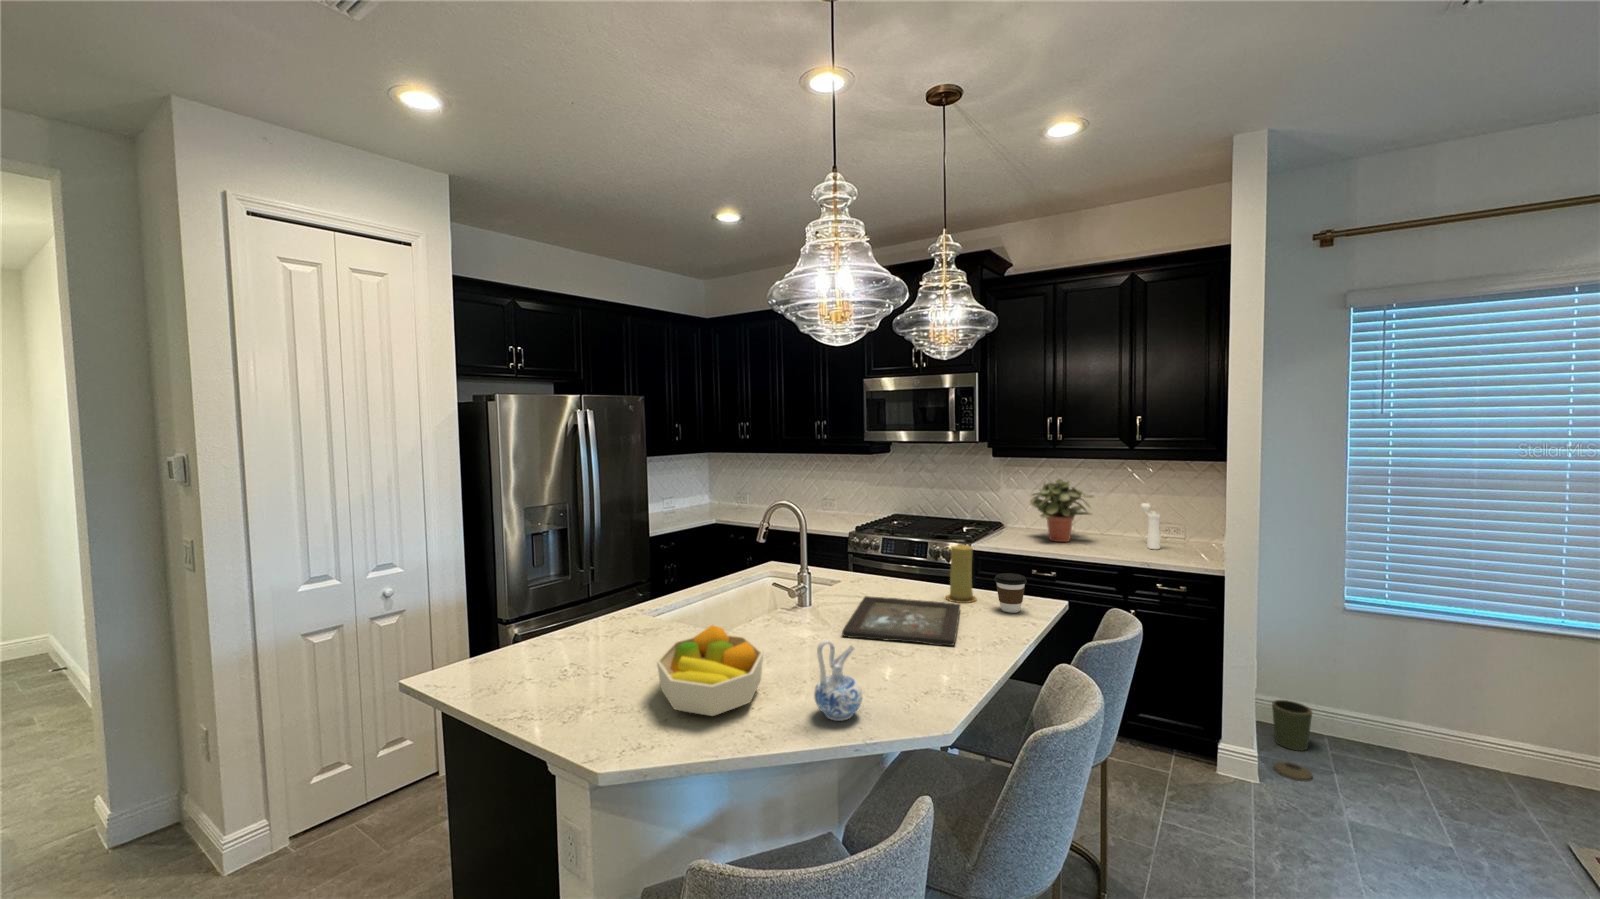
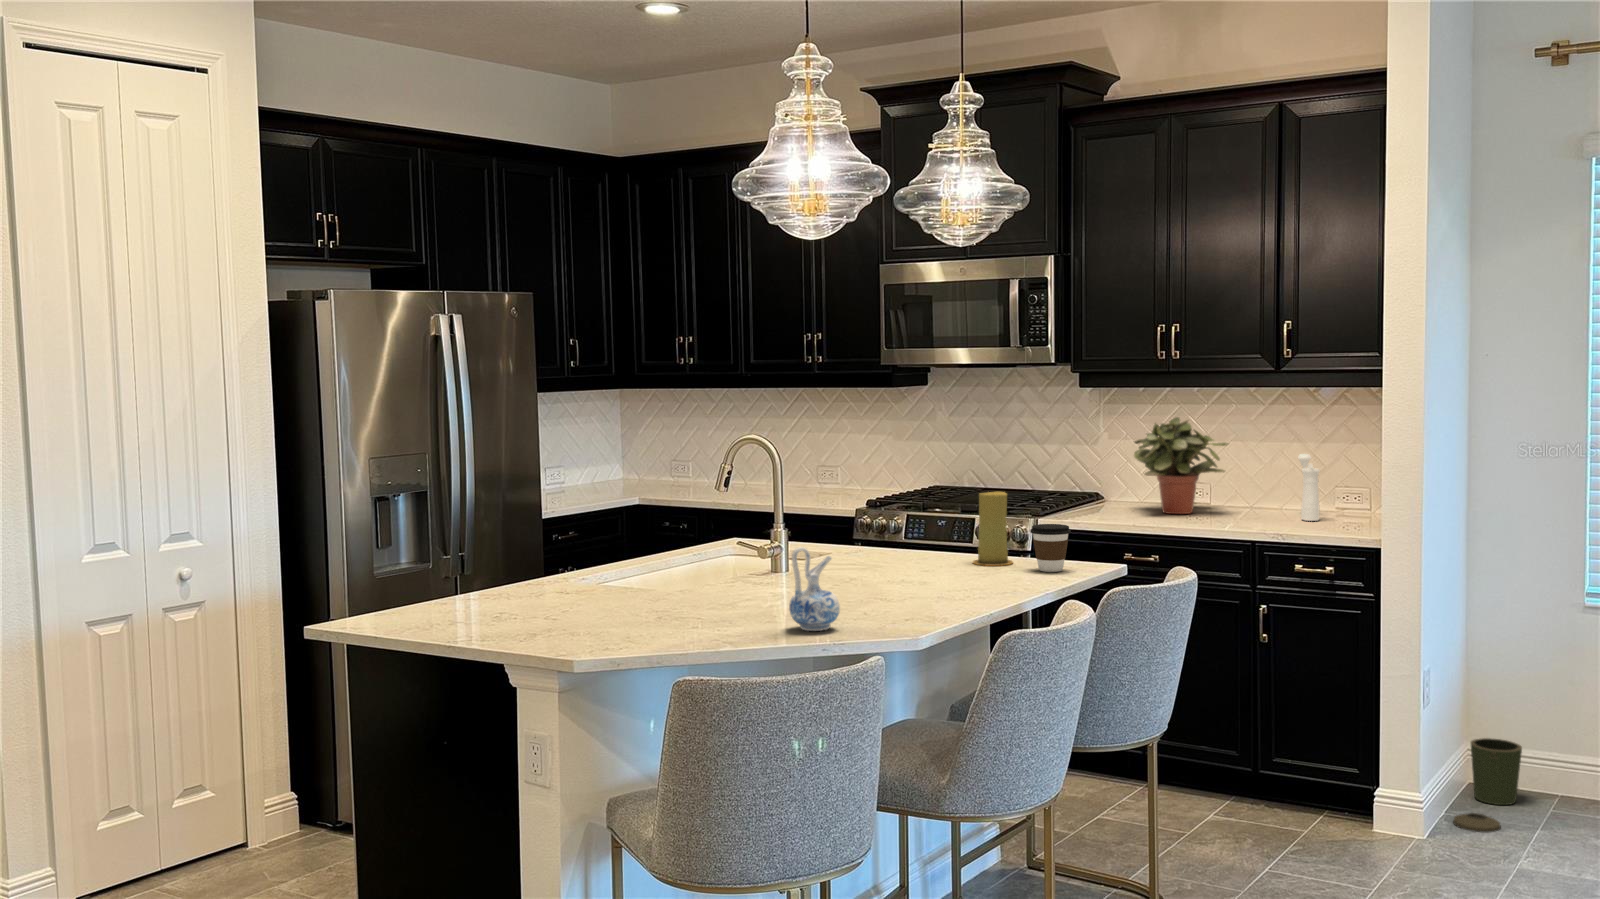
tray: present [842,596,960,646] -> none [828,558,986,593]
fruit bowl: present [657,625,763,716] -> none [617,552,734,631]

